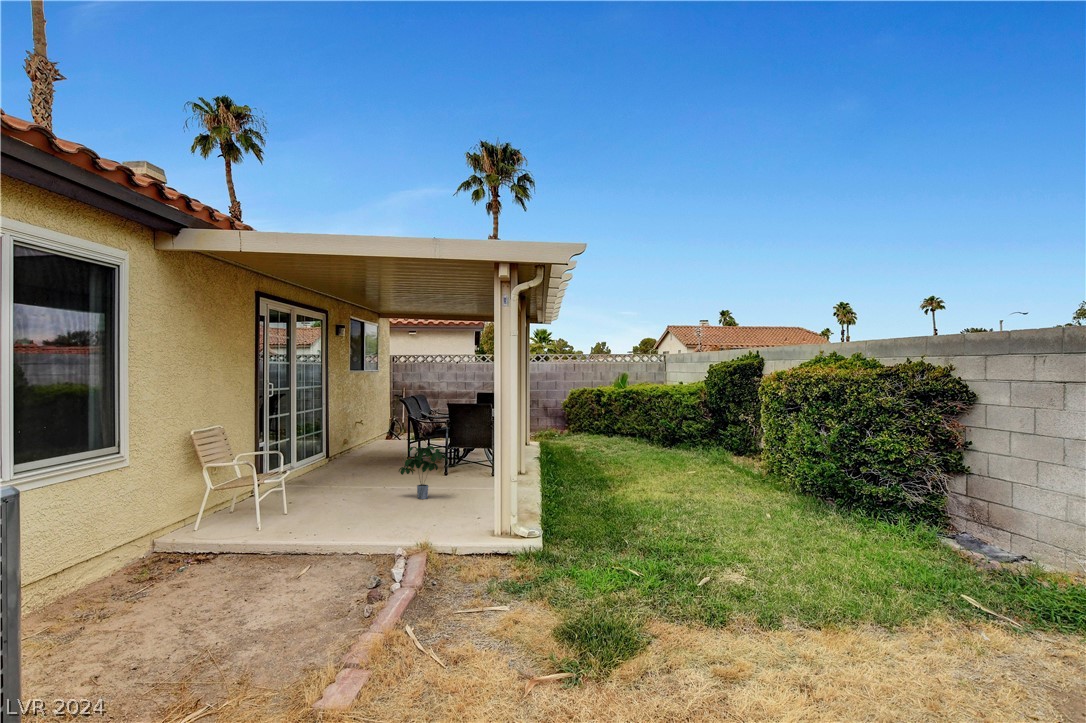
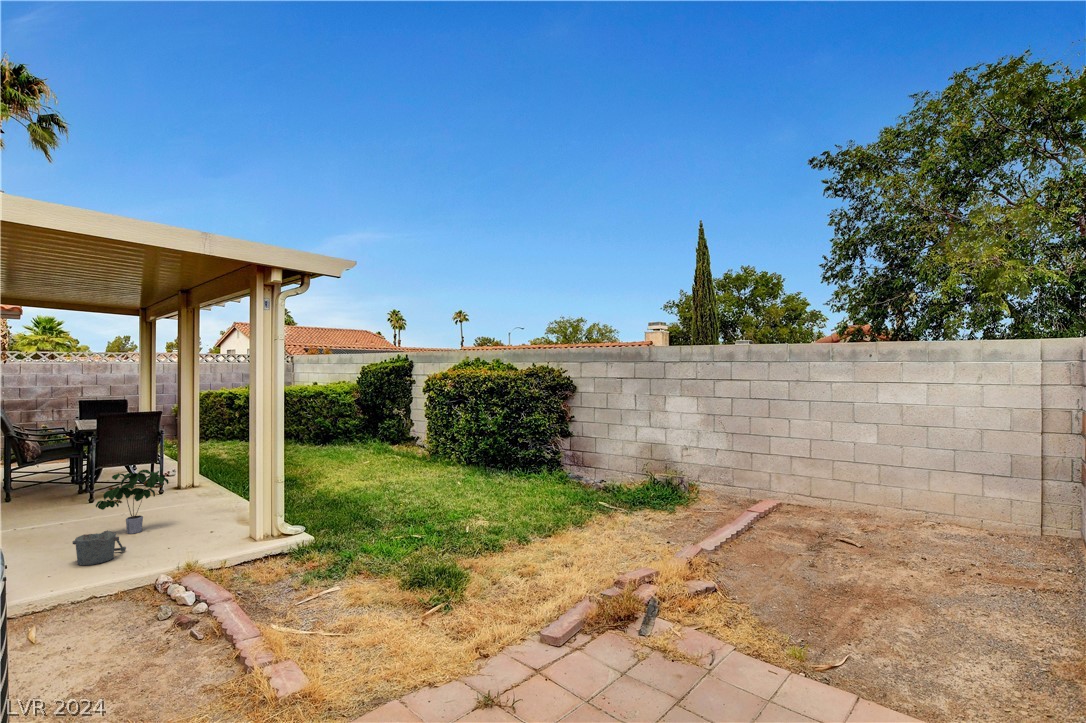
bucket: none [361,491,398,516] -> present [73,530,126,565]

